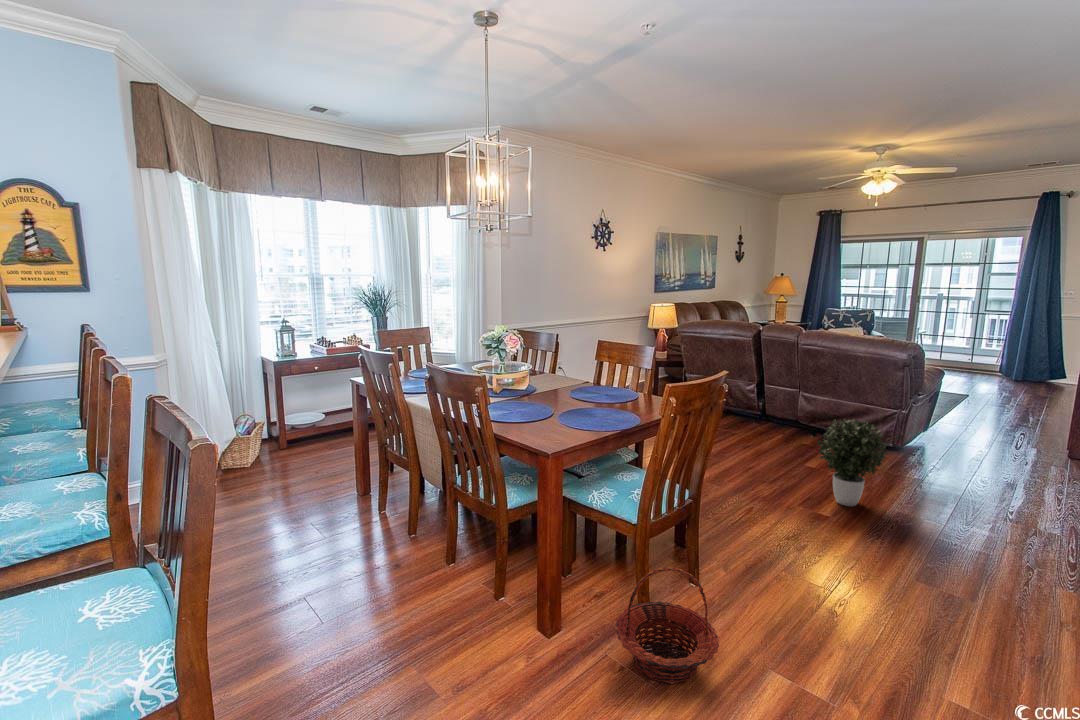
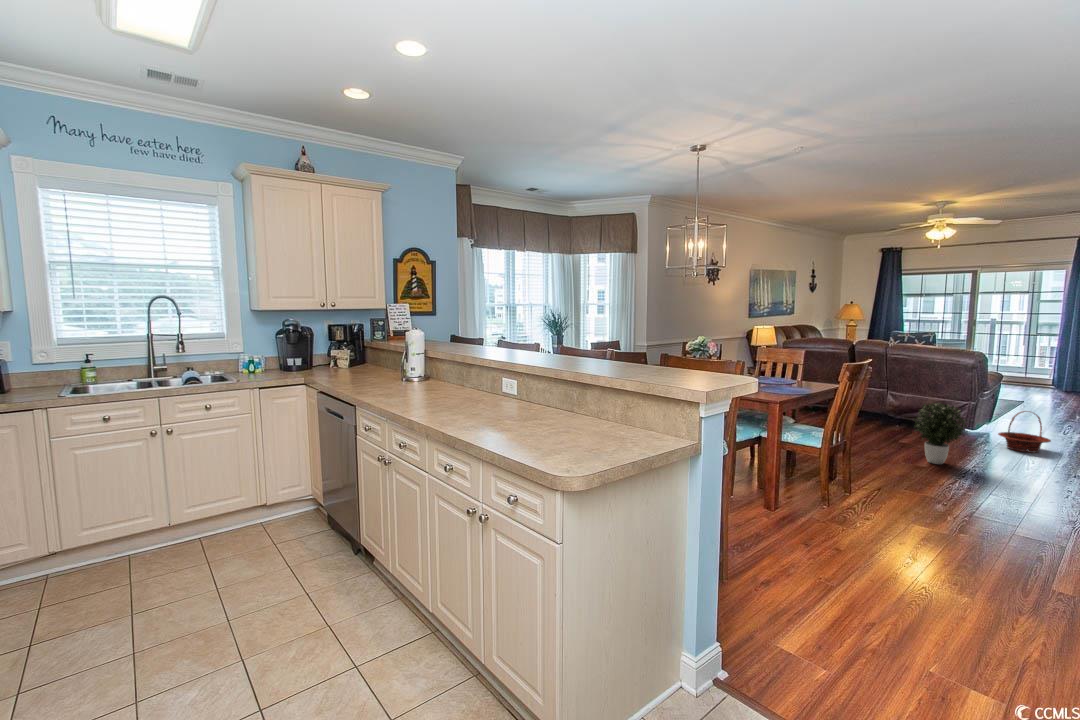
basket: present [615,567,719,684] -> present [998,411,1051,453]

